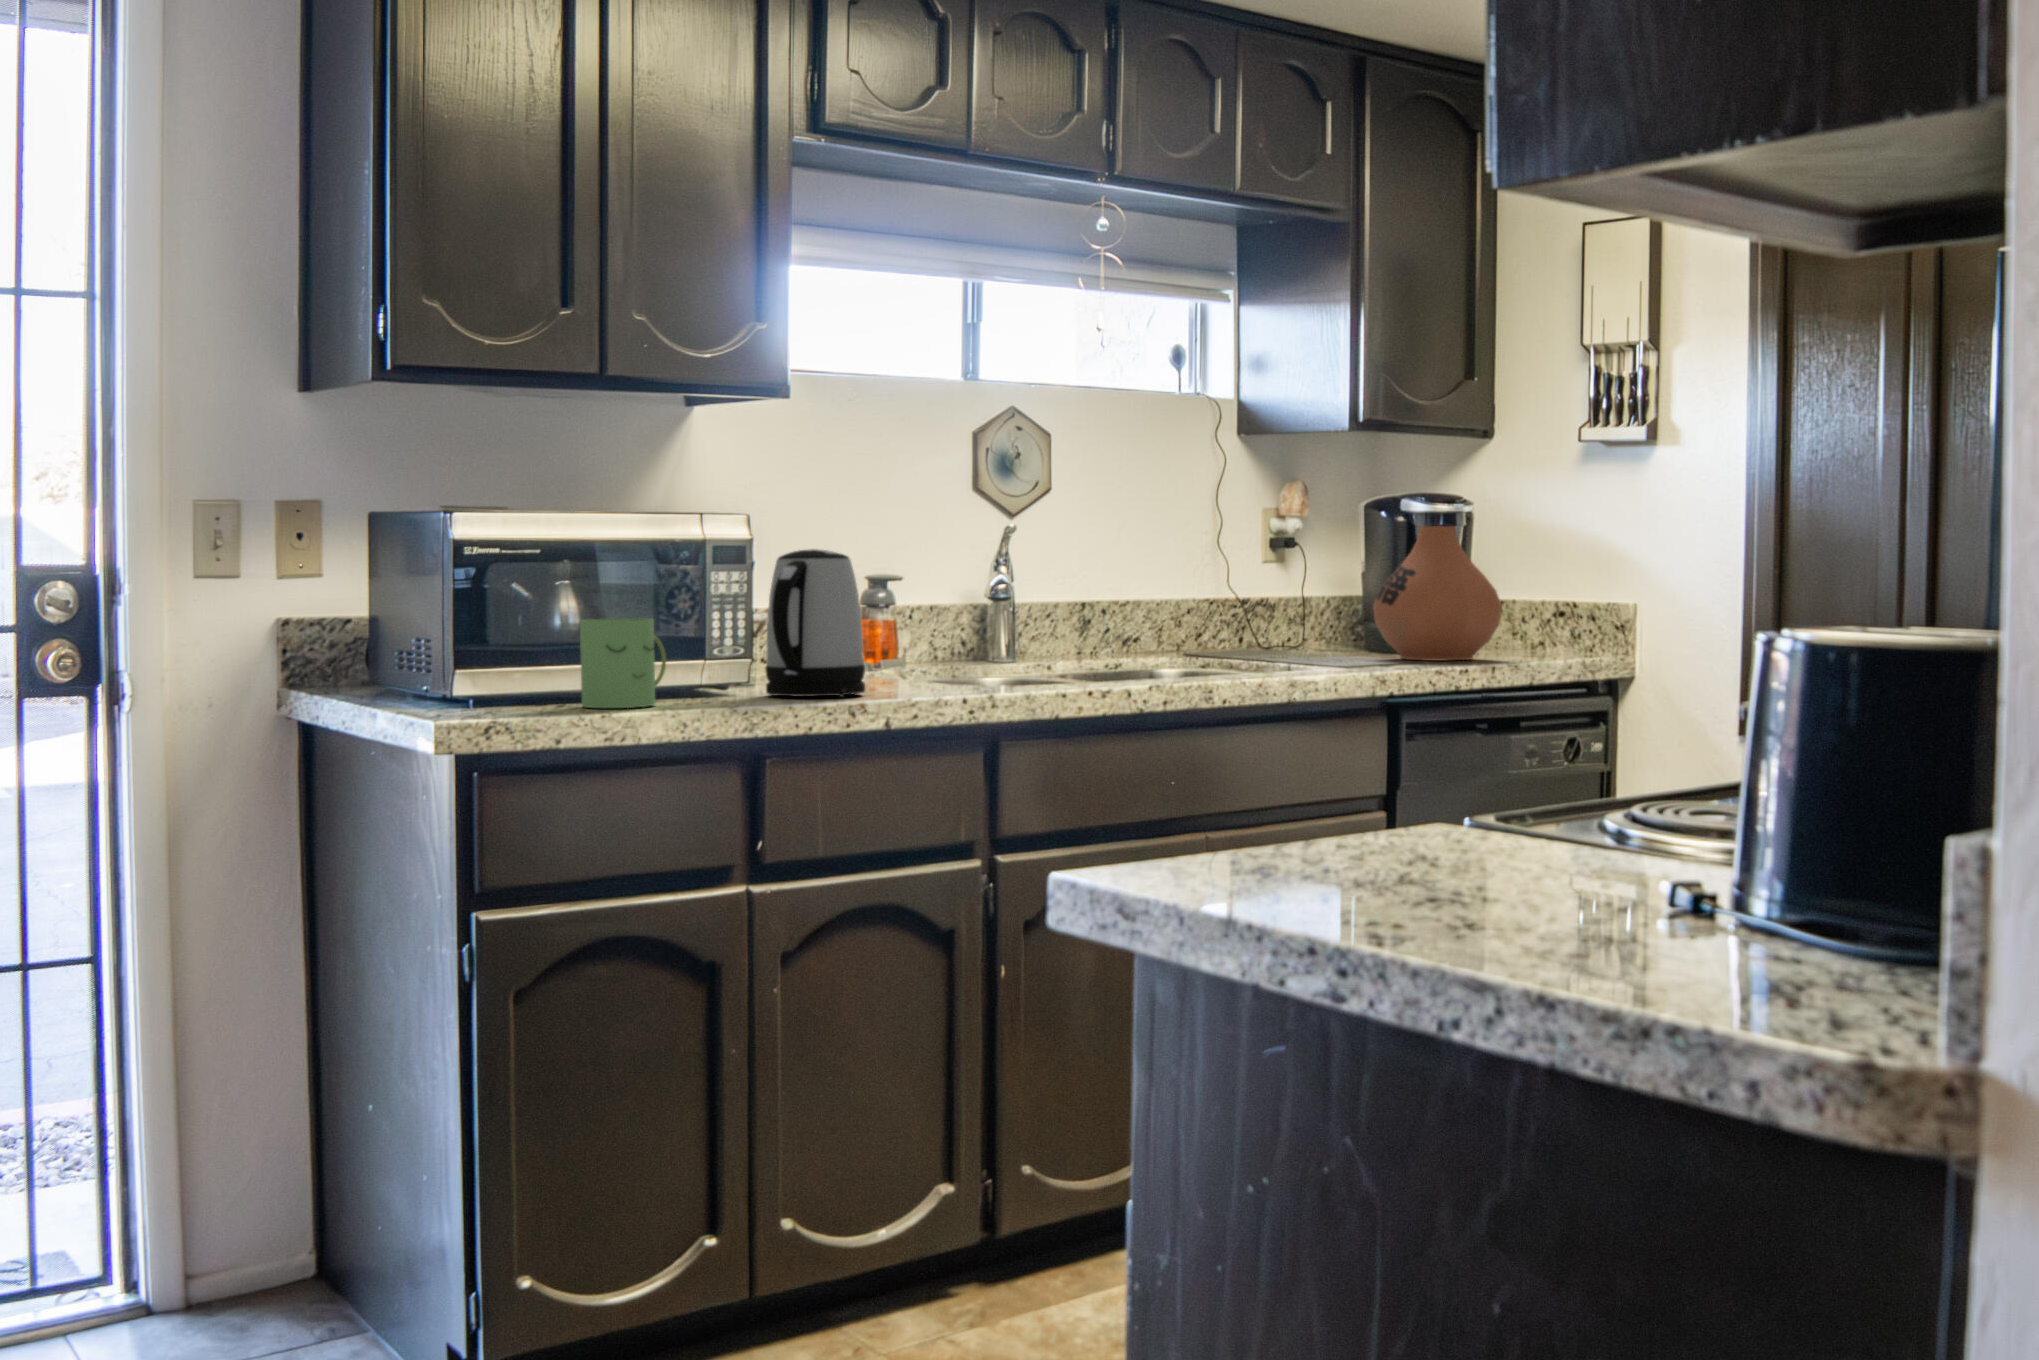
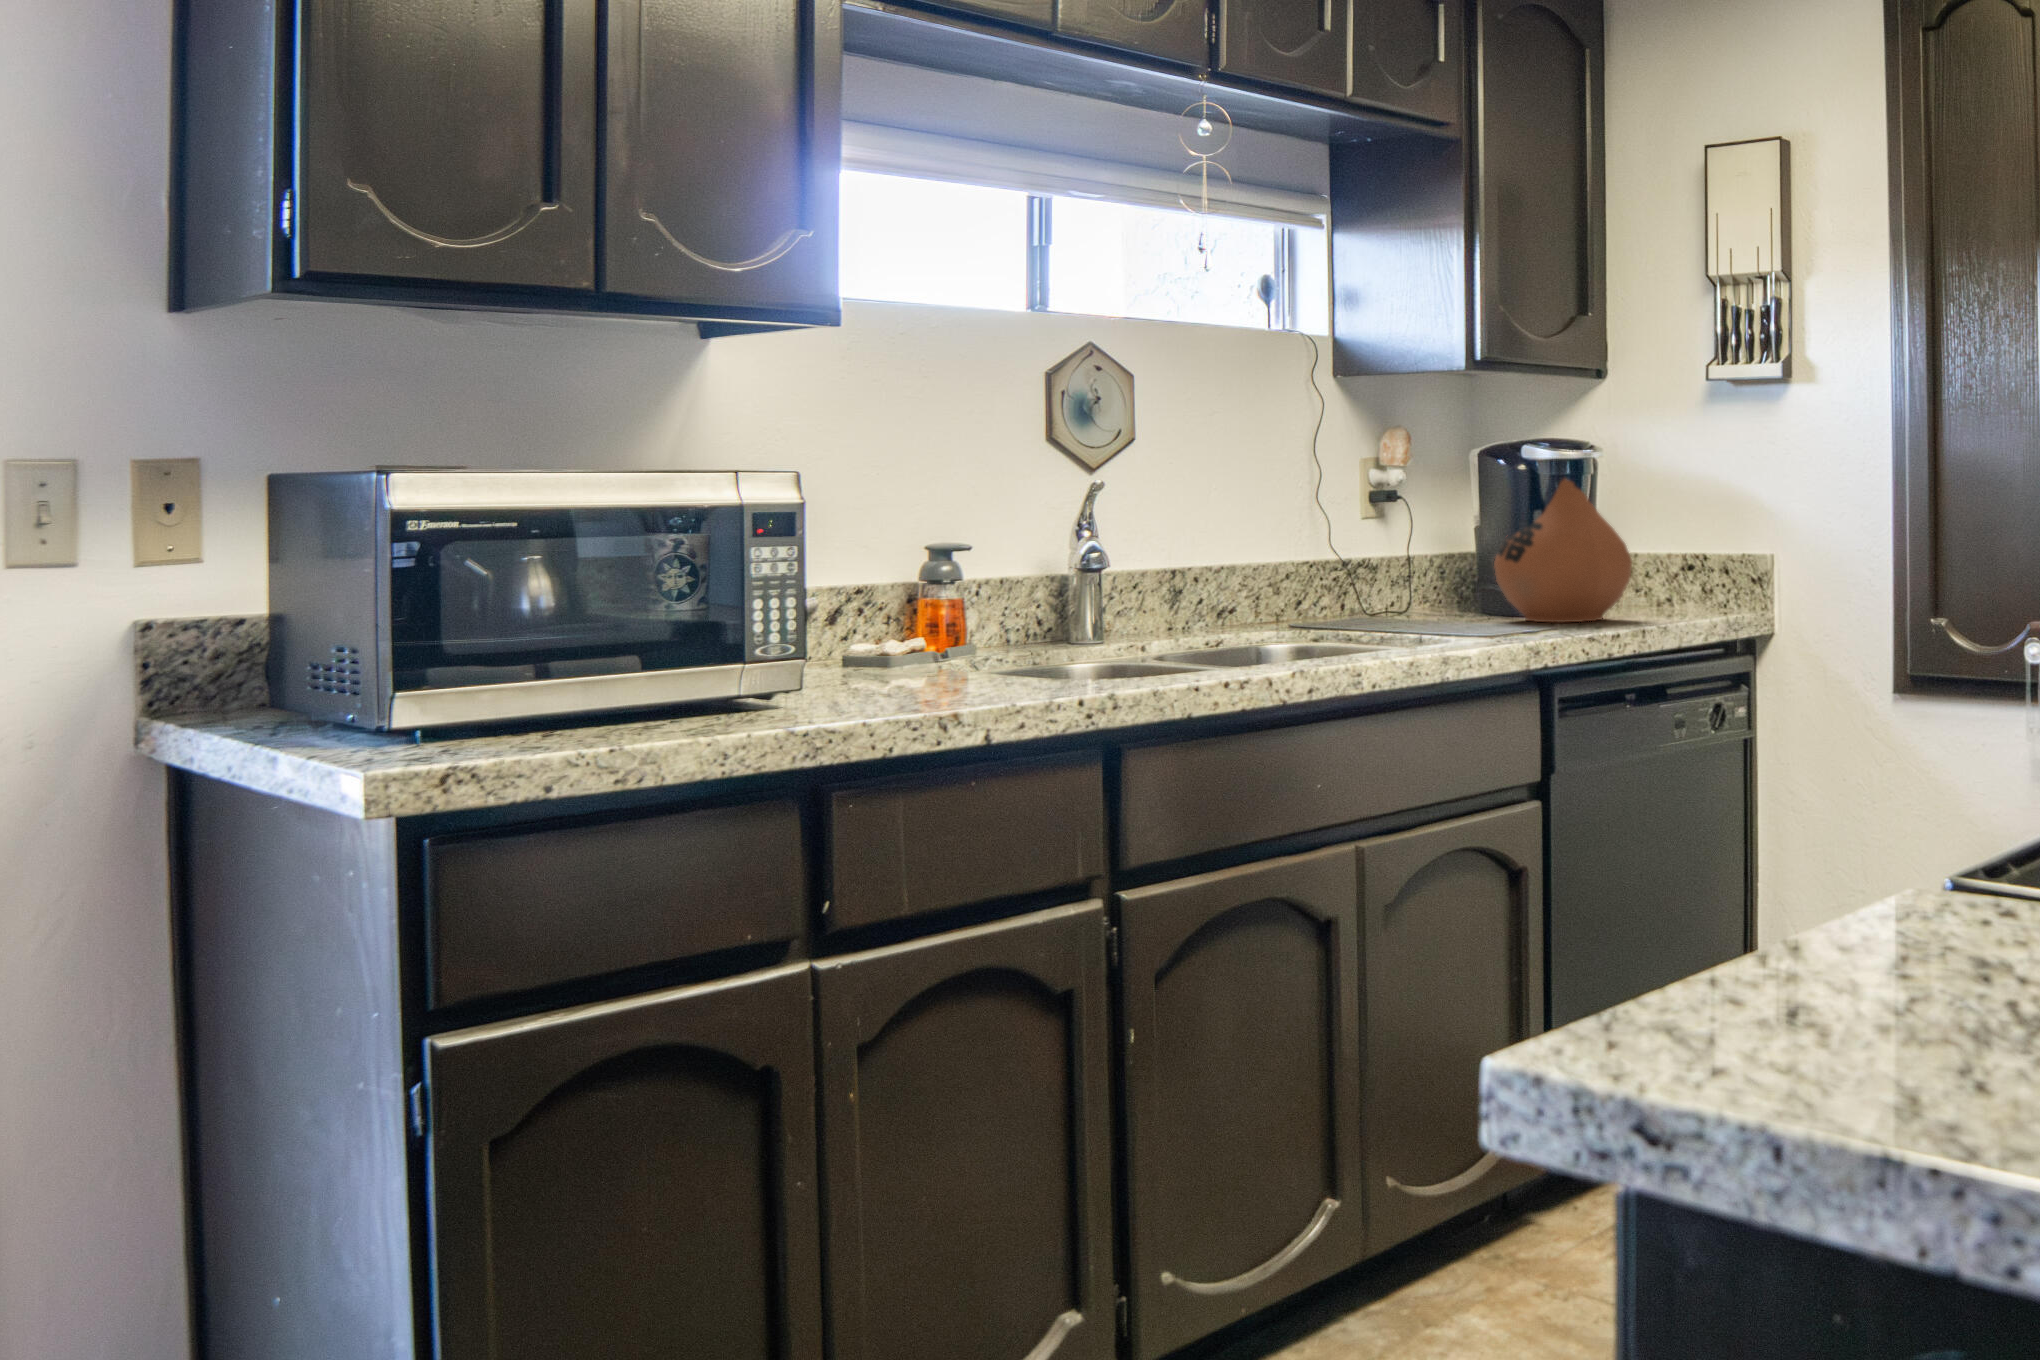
kettle: present [765,549,865,697] -> none [823,518,956,707]
mug: present [580,618,666,708] -> none [572,614,694,739]

